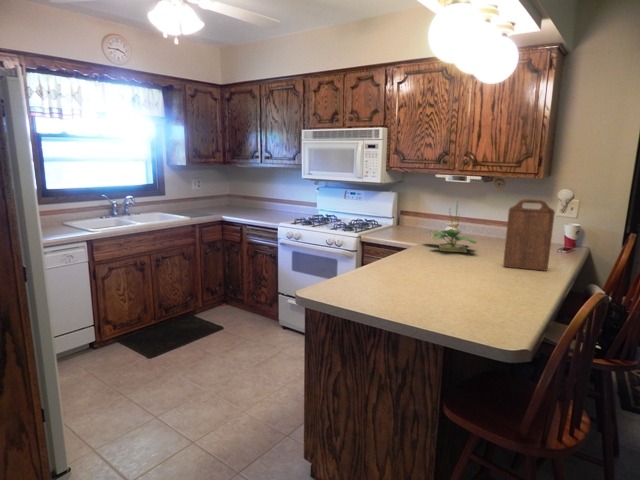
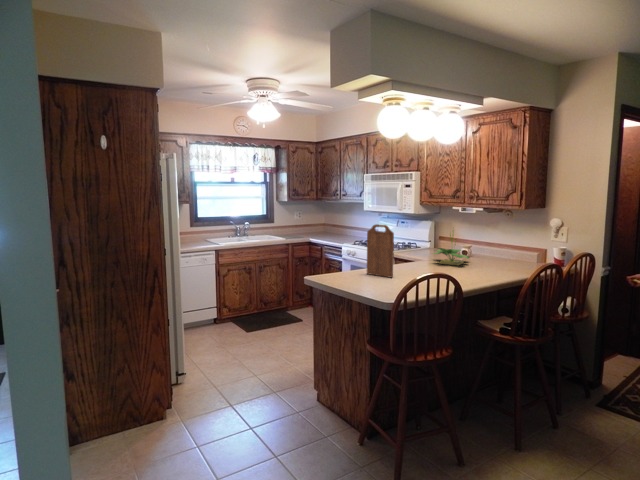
cutting board: present [503,199,555,271] -> present [367,224,394,277]

